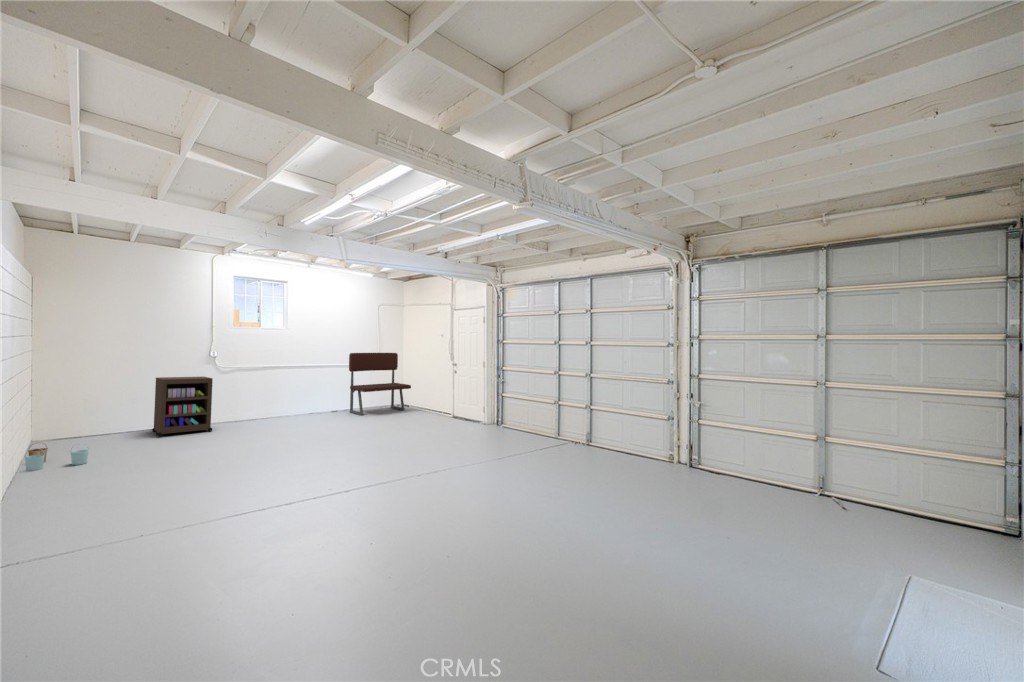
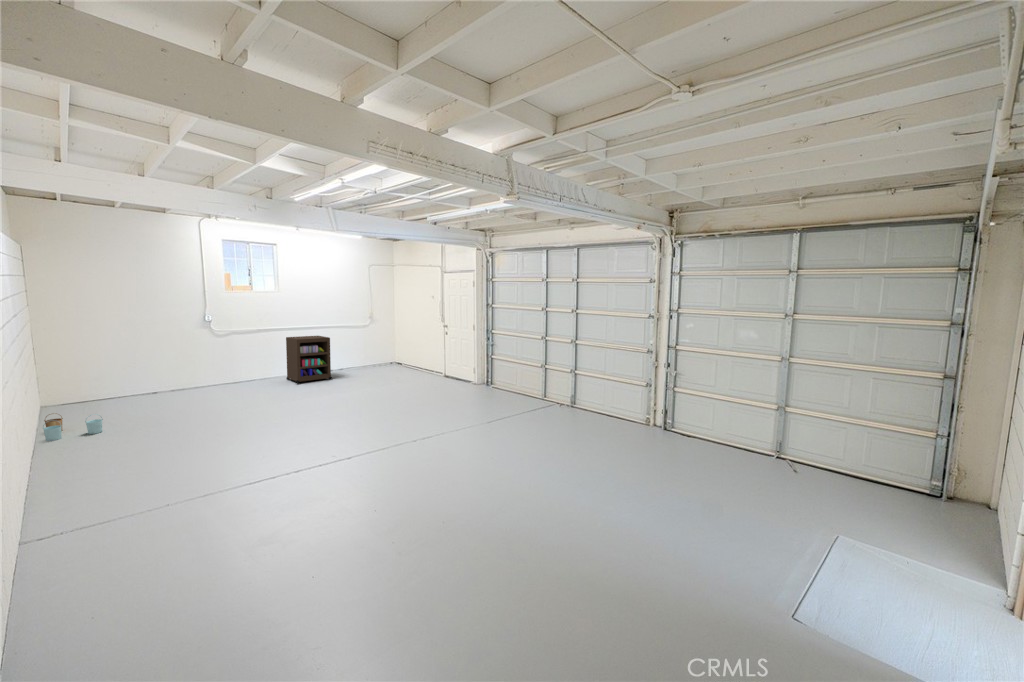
bench: present [349,353,411,415] -> none [343,314,404,376]
storage cabinet: present [152,377,213,436] -> present [286,336,332,384]

